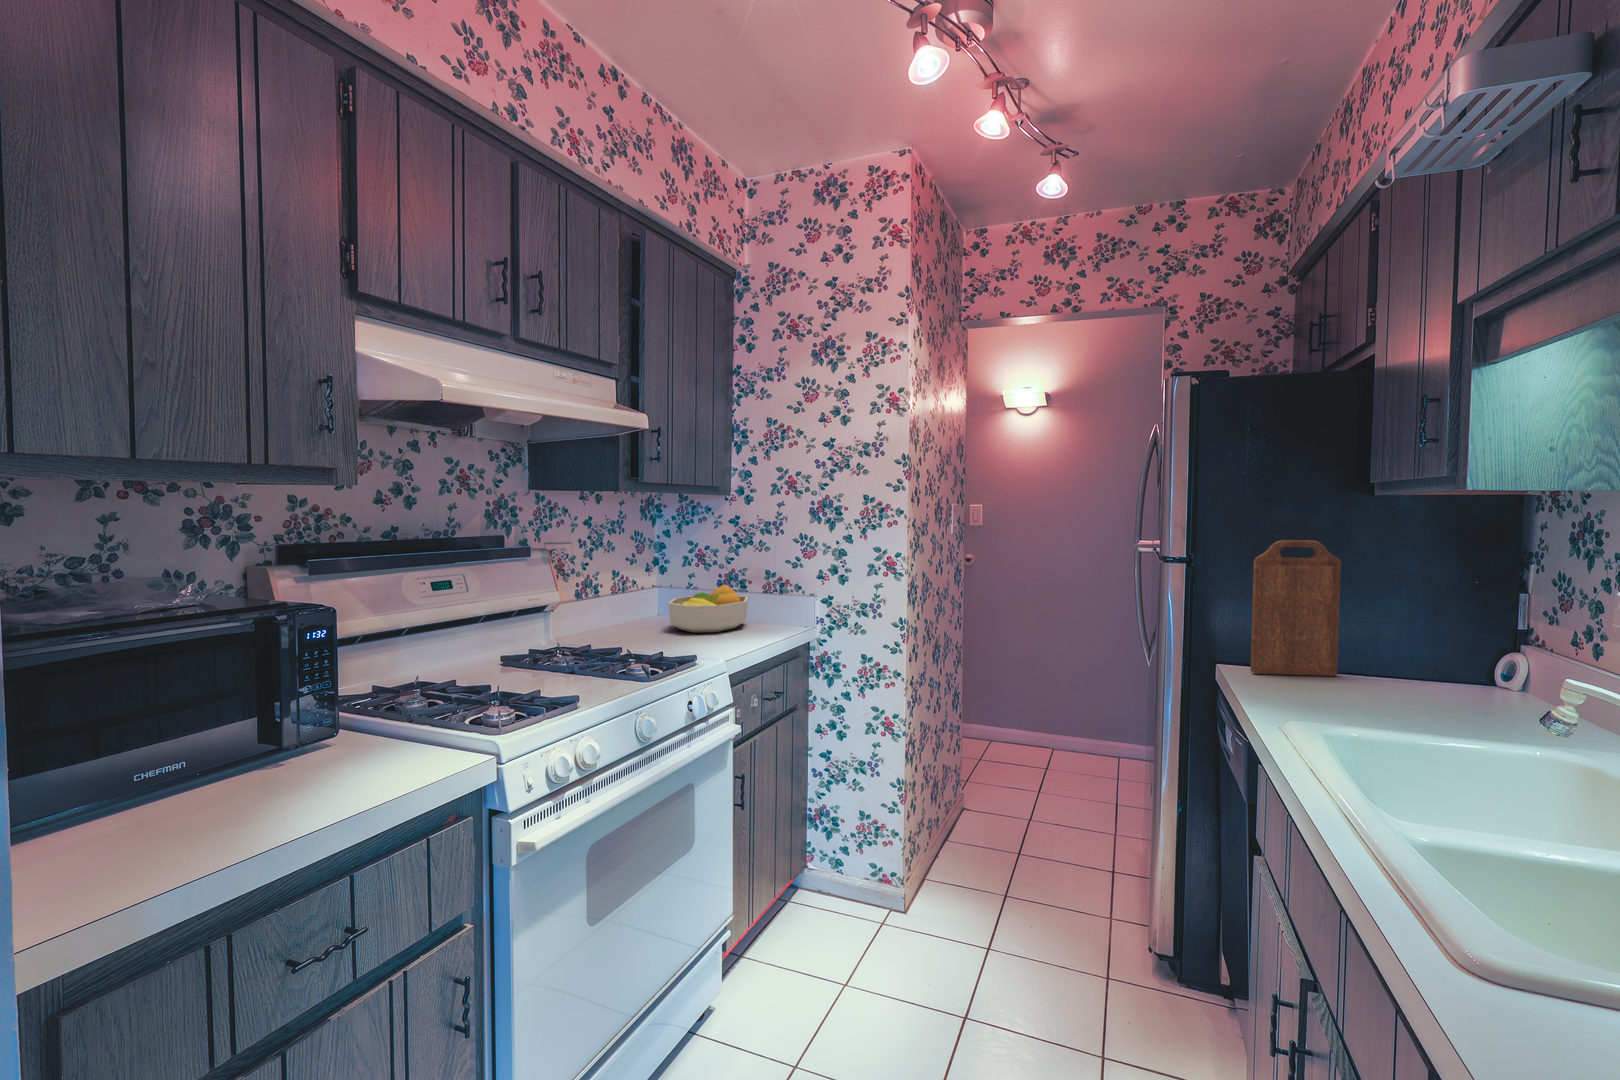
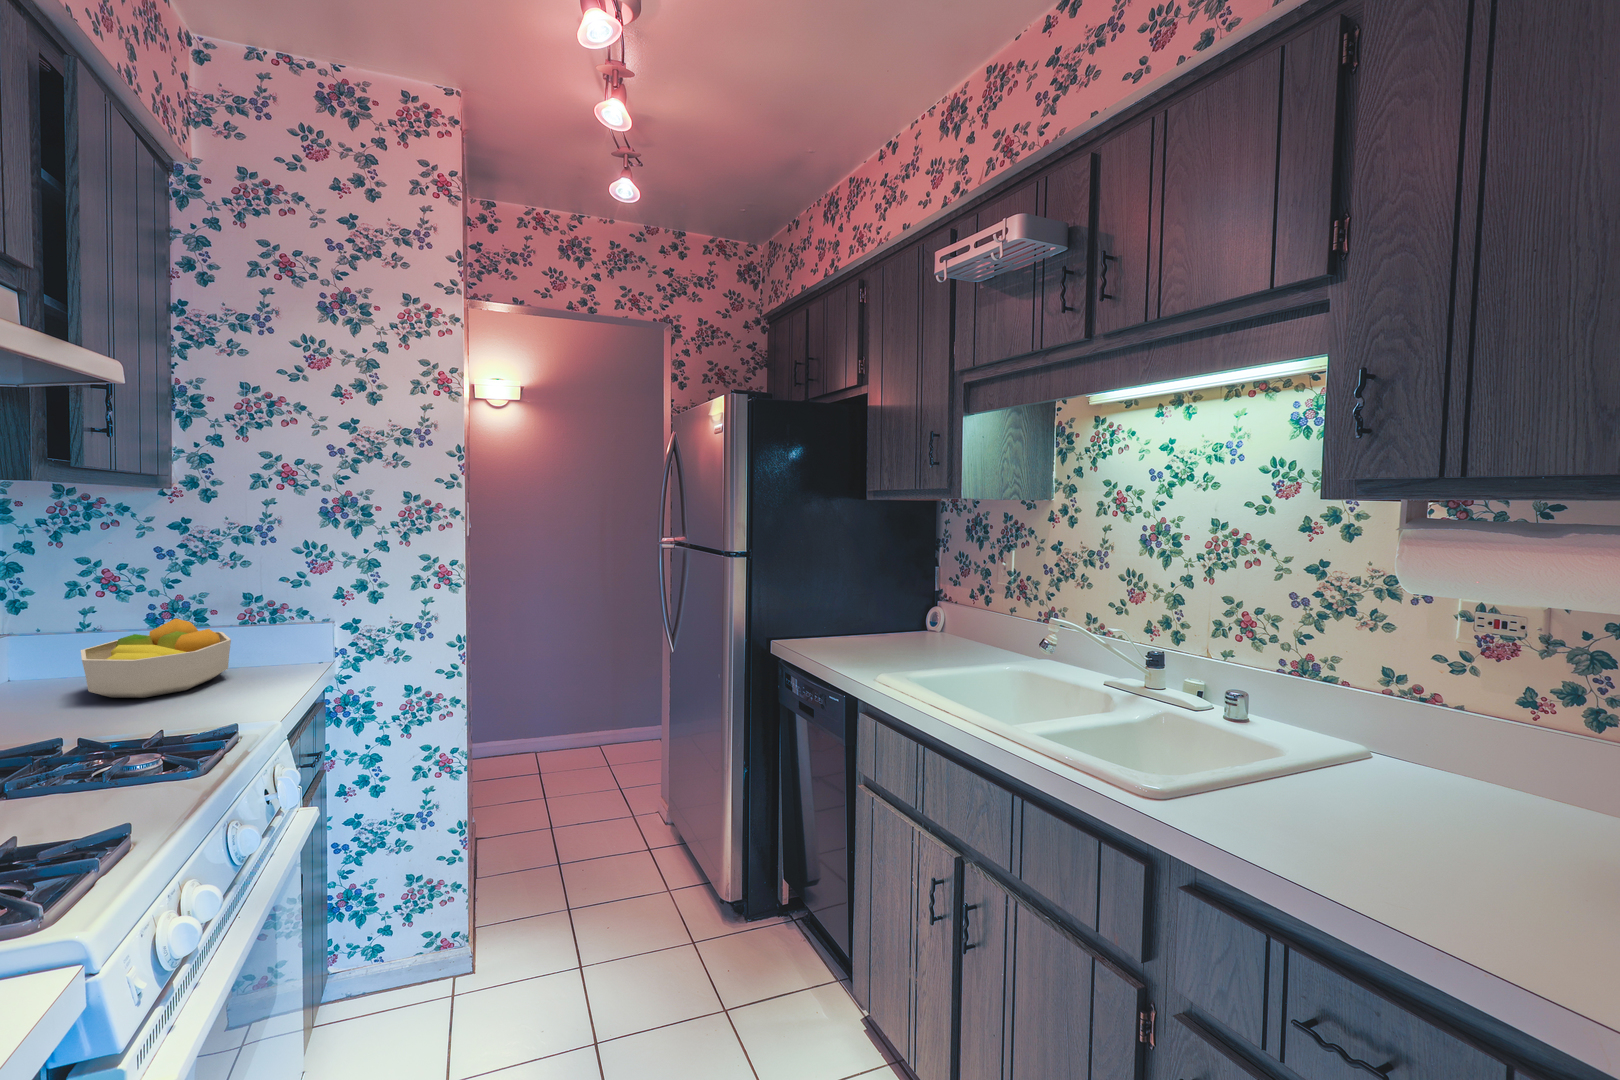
cutting board: present [1251,540,1341,676] -> none [795,534,846,642]

